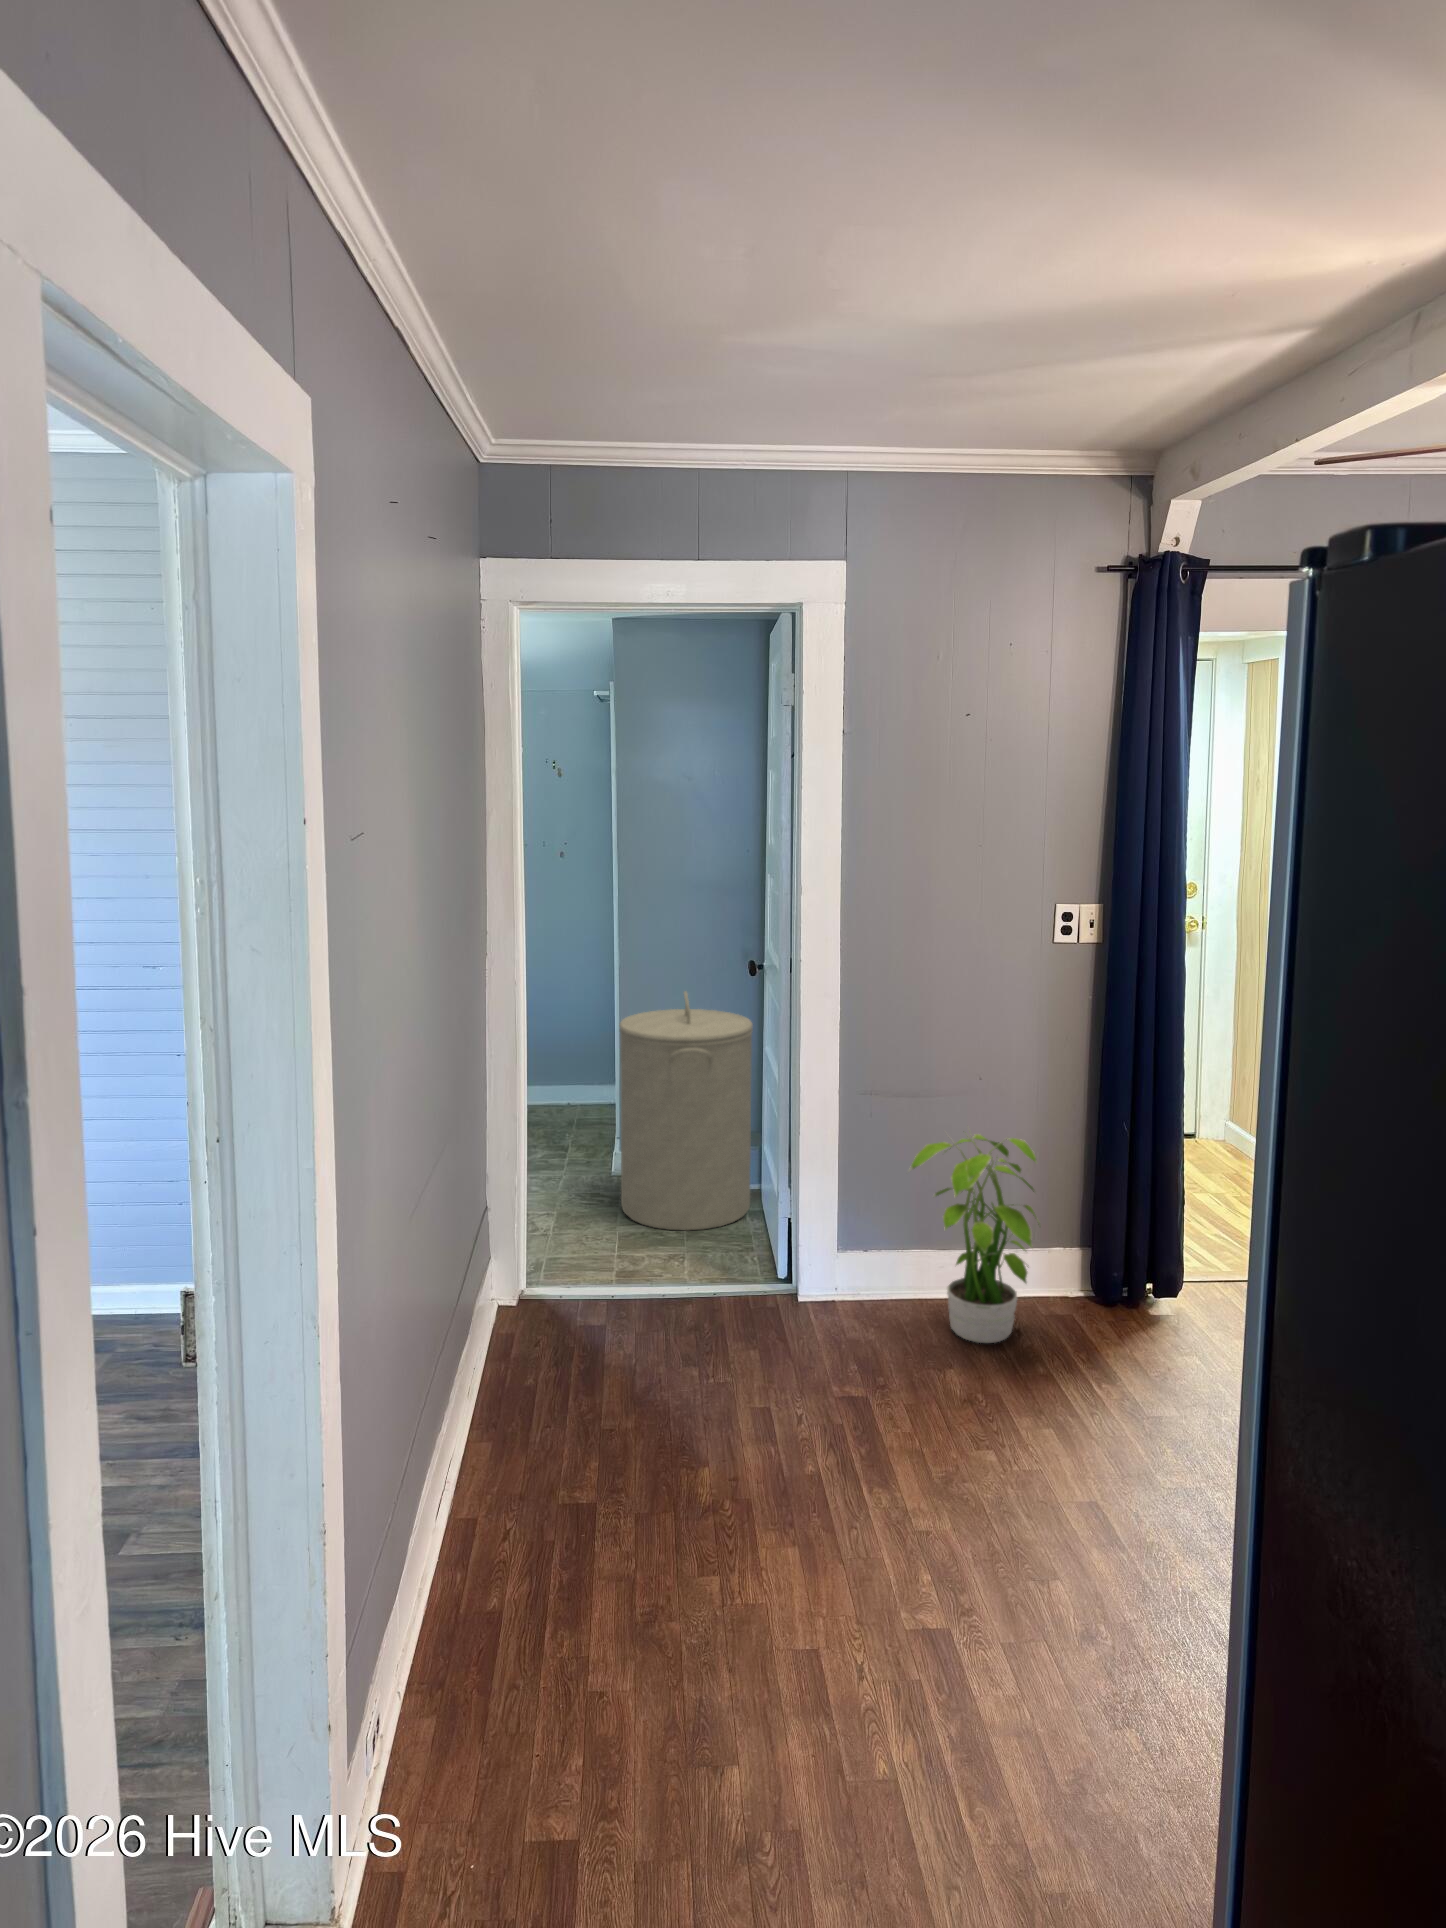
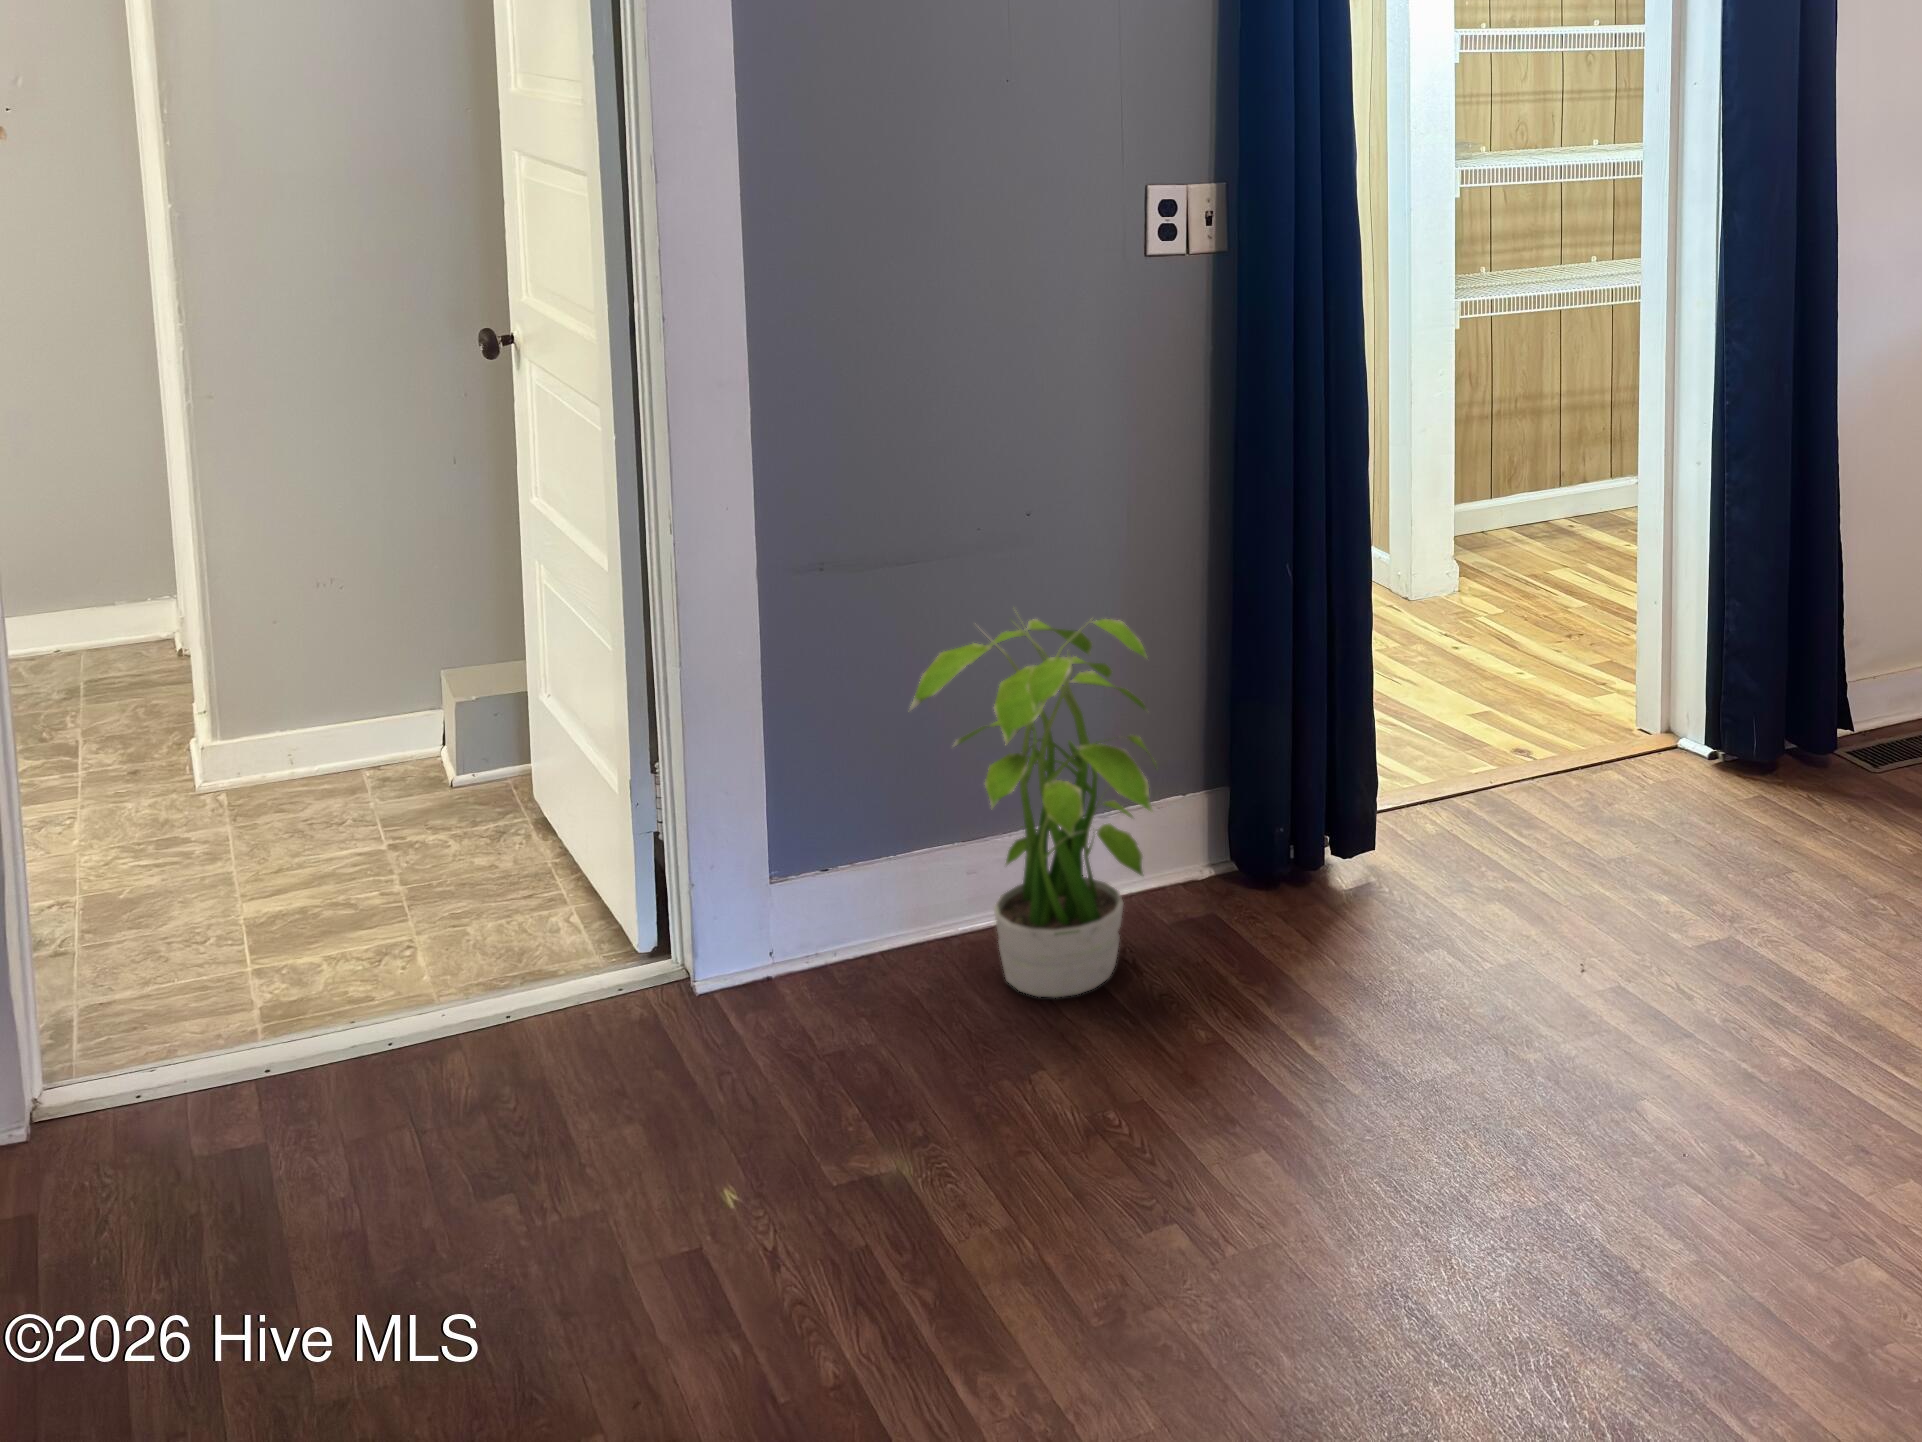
laundry hamper: present [619,991,753,1231] -> none [208,393,545,900]

